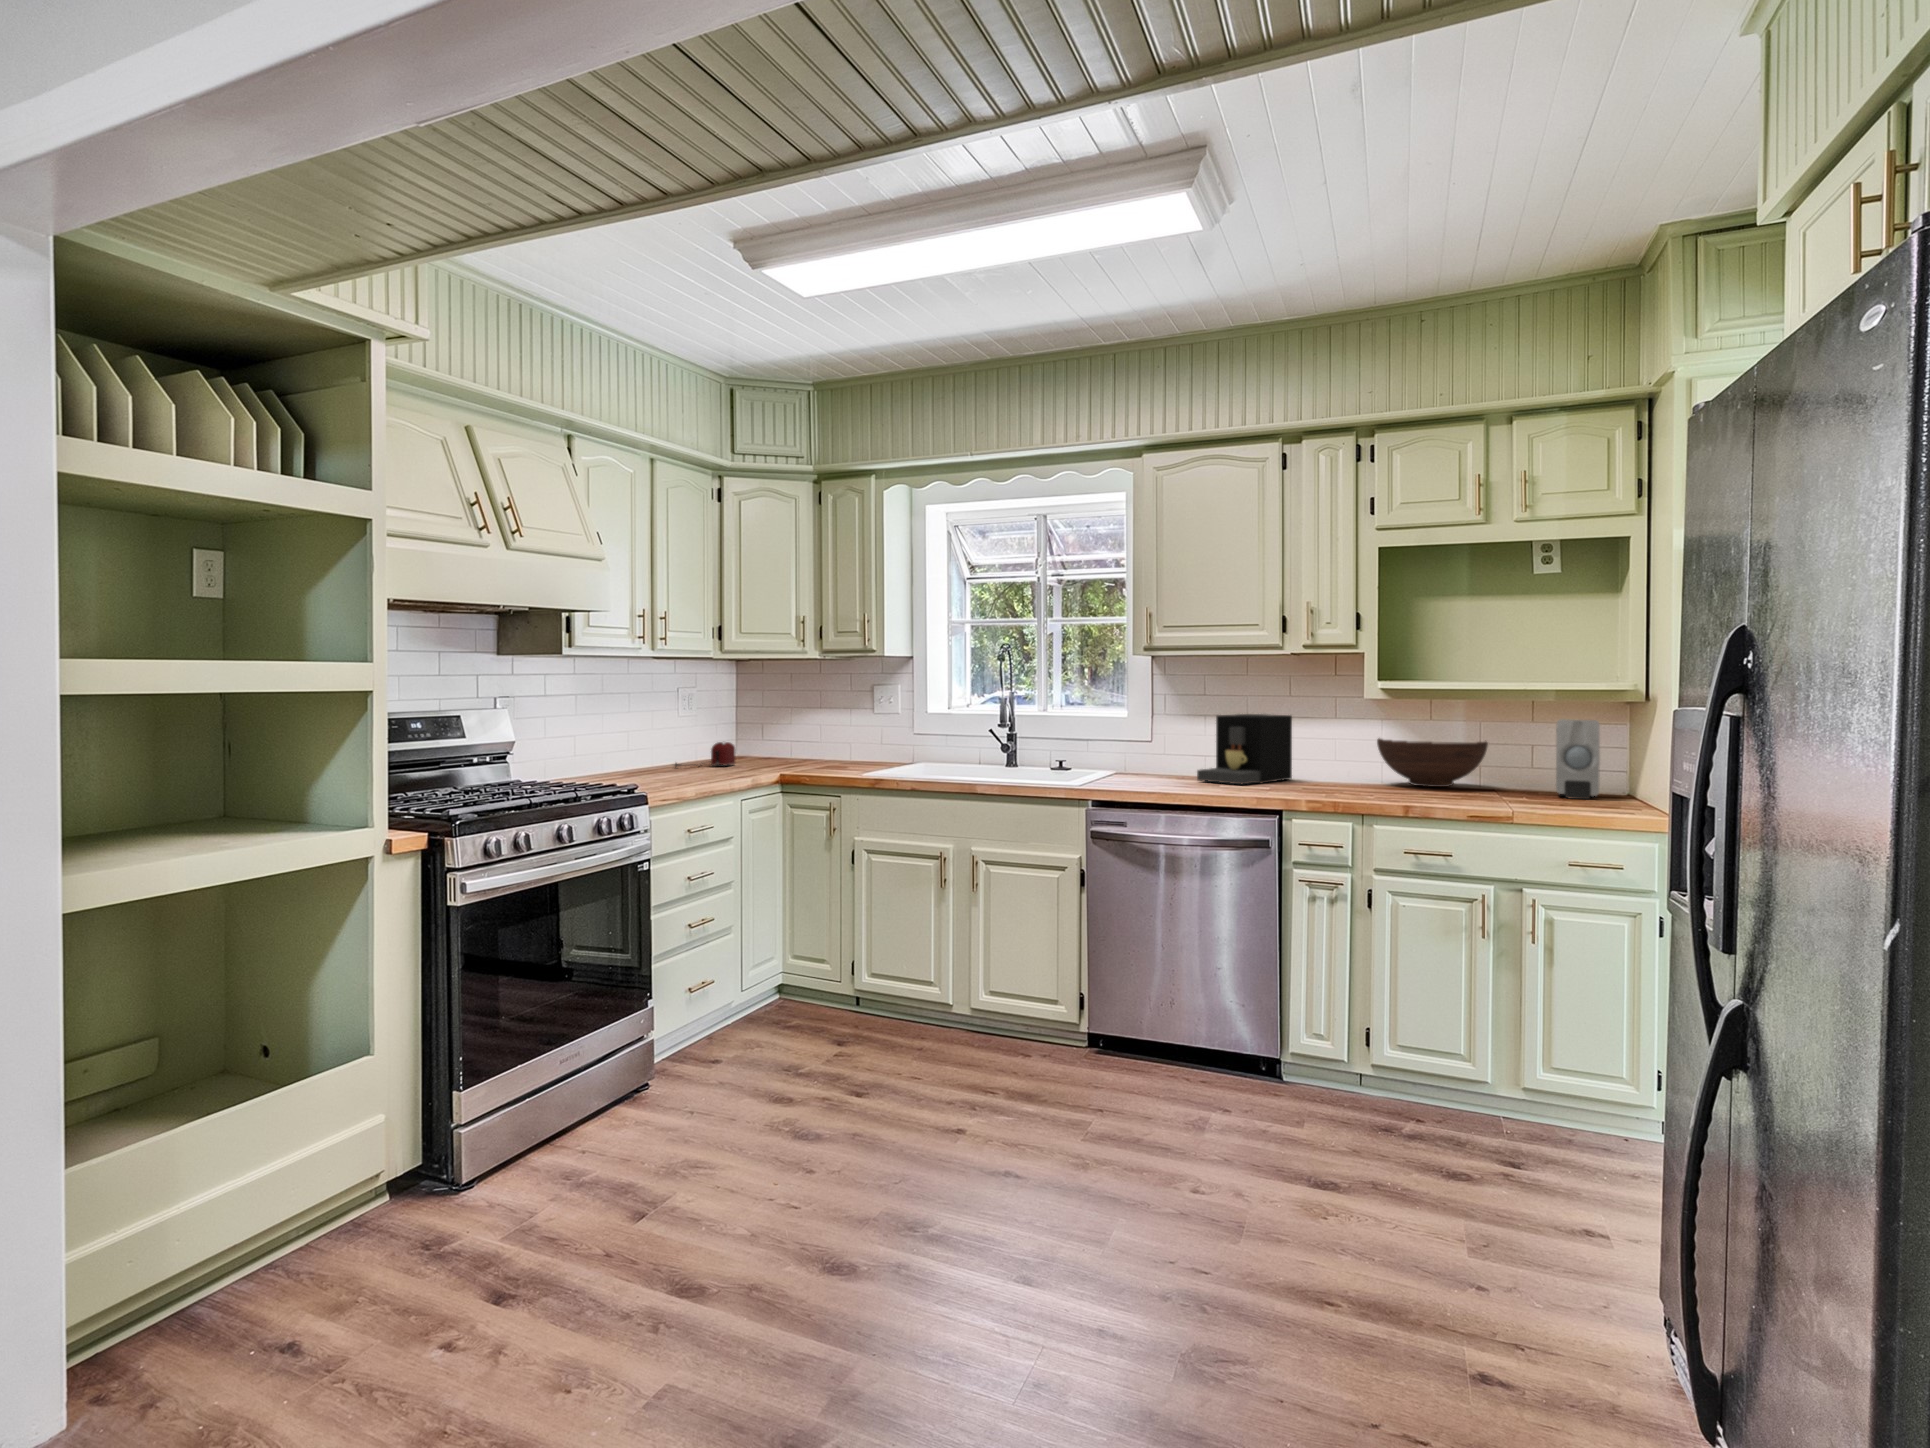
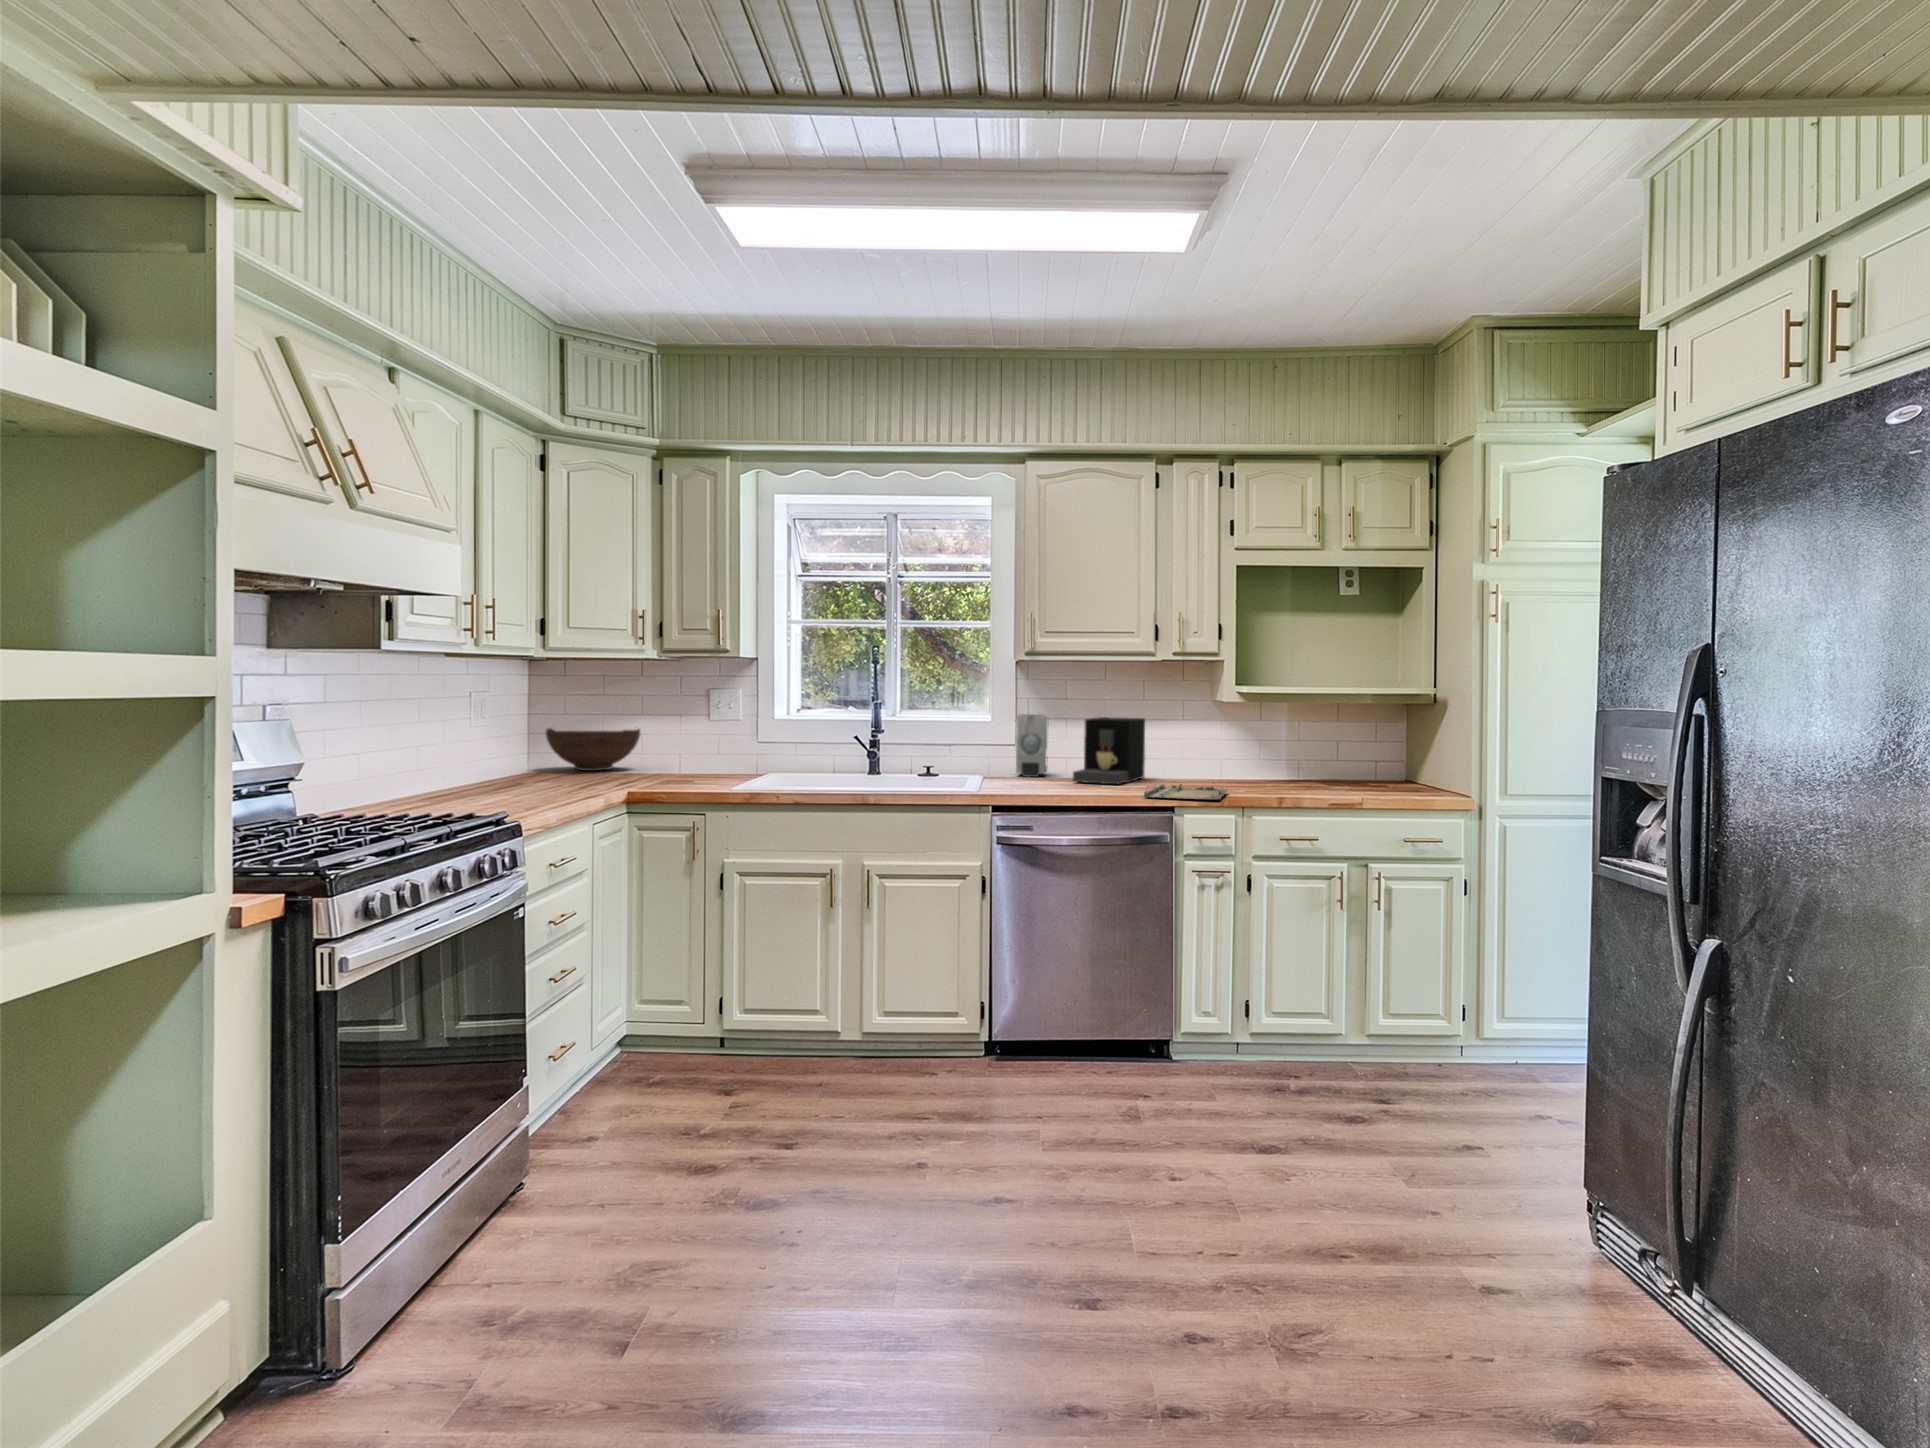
soap dispenser: present [1556,719,1600,799] -> present [1016,714,1048,777]
fruit bowl: present [1377,738,1488,787] -> present [546,728,641,771]
toaster: present [675,742,735,767] -> none [483,754,557,787]
tray: none [1235,783,1349,802] -> present [1144,783,1228,800]

